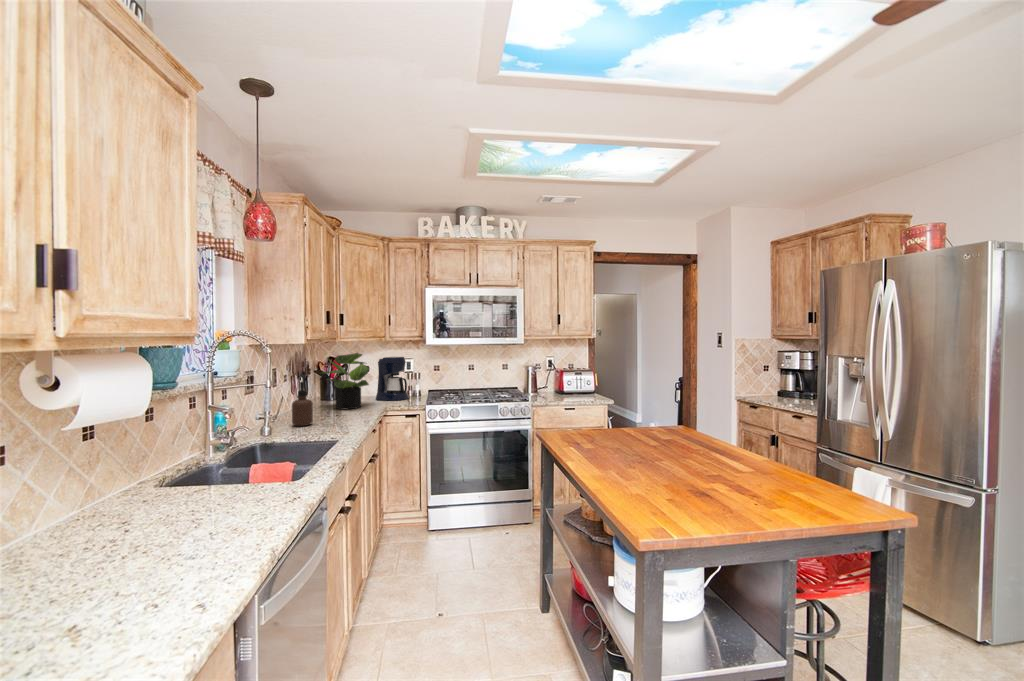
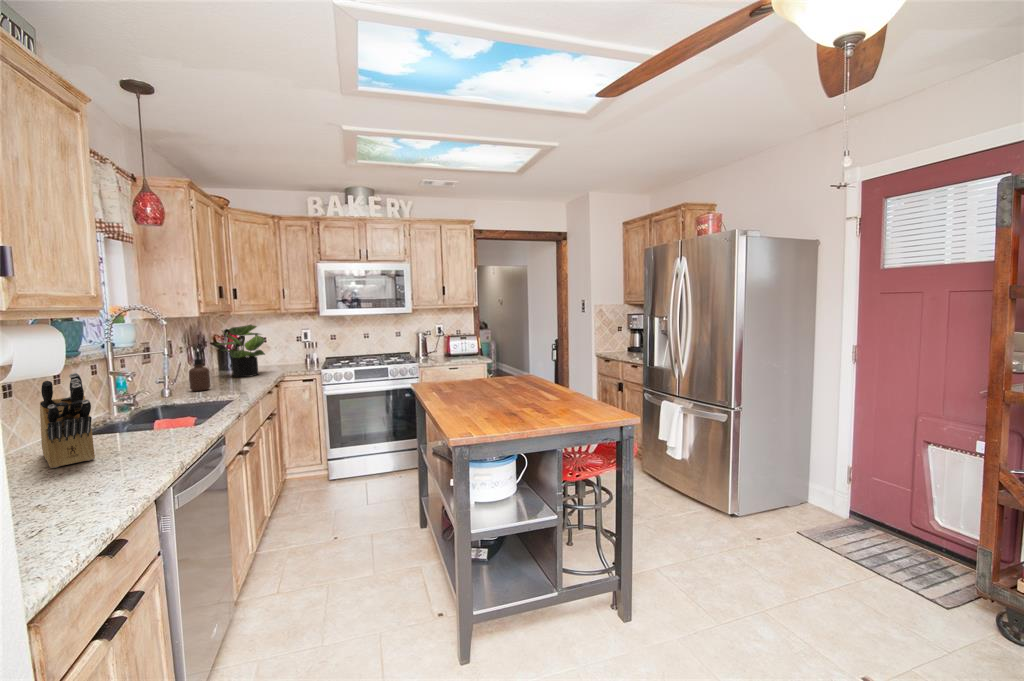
coffee maker: present [376,357,409,401] -> none [273,328,307,368]
knife block: none [98,421,160,553] -> present [40,373,95,468]

